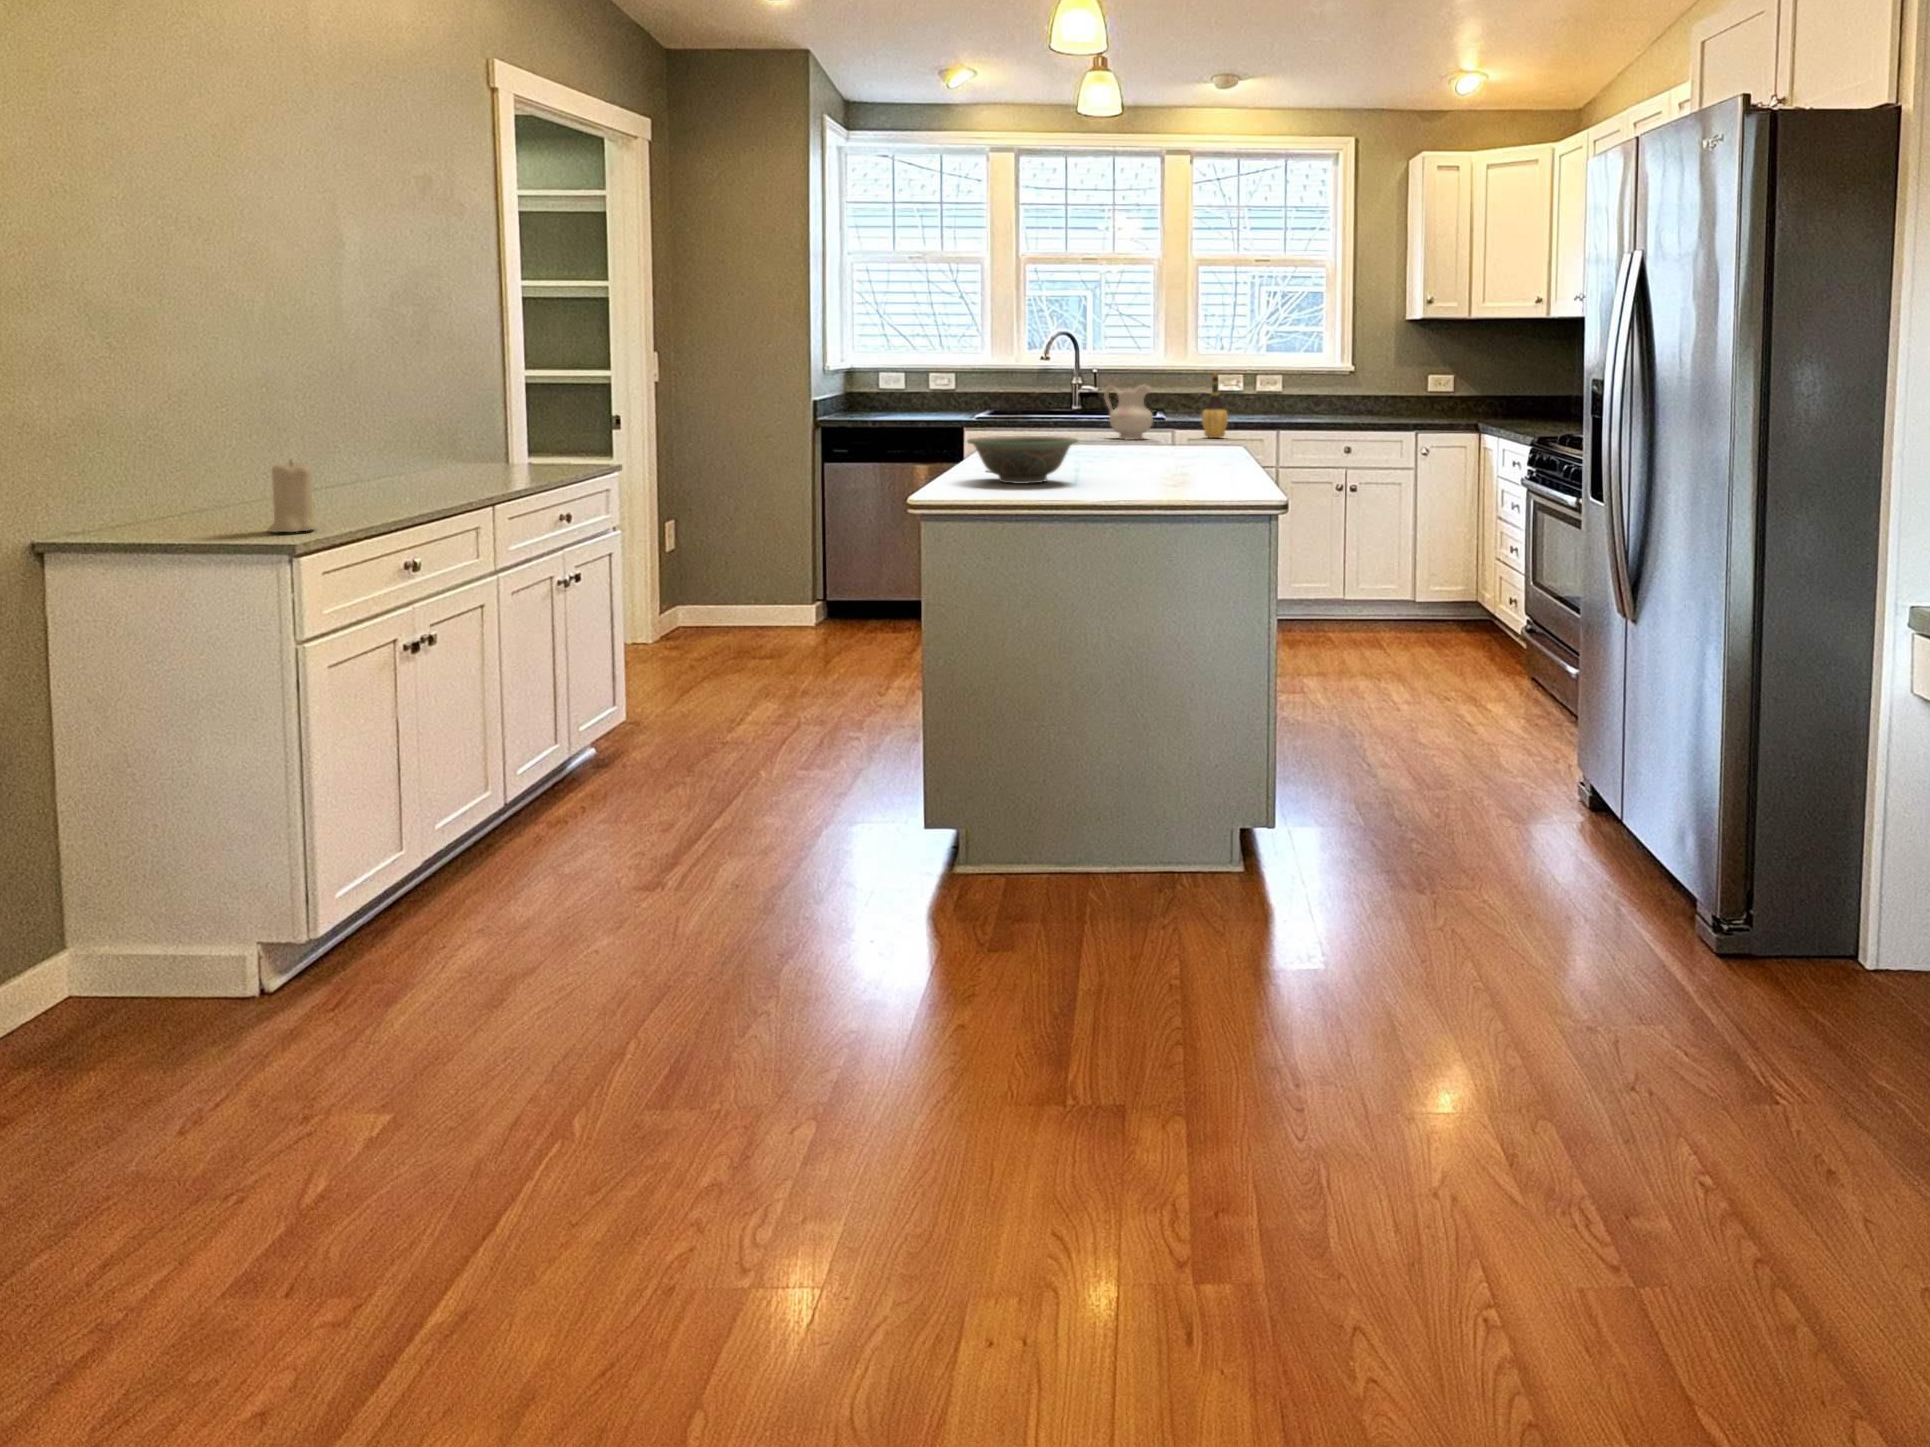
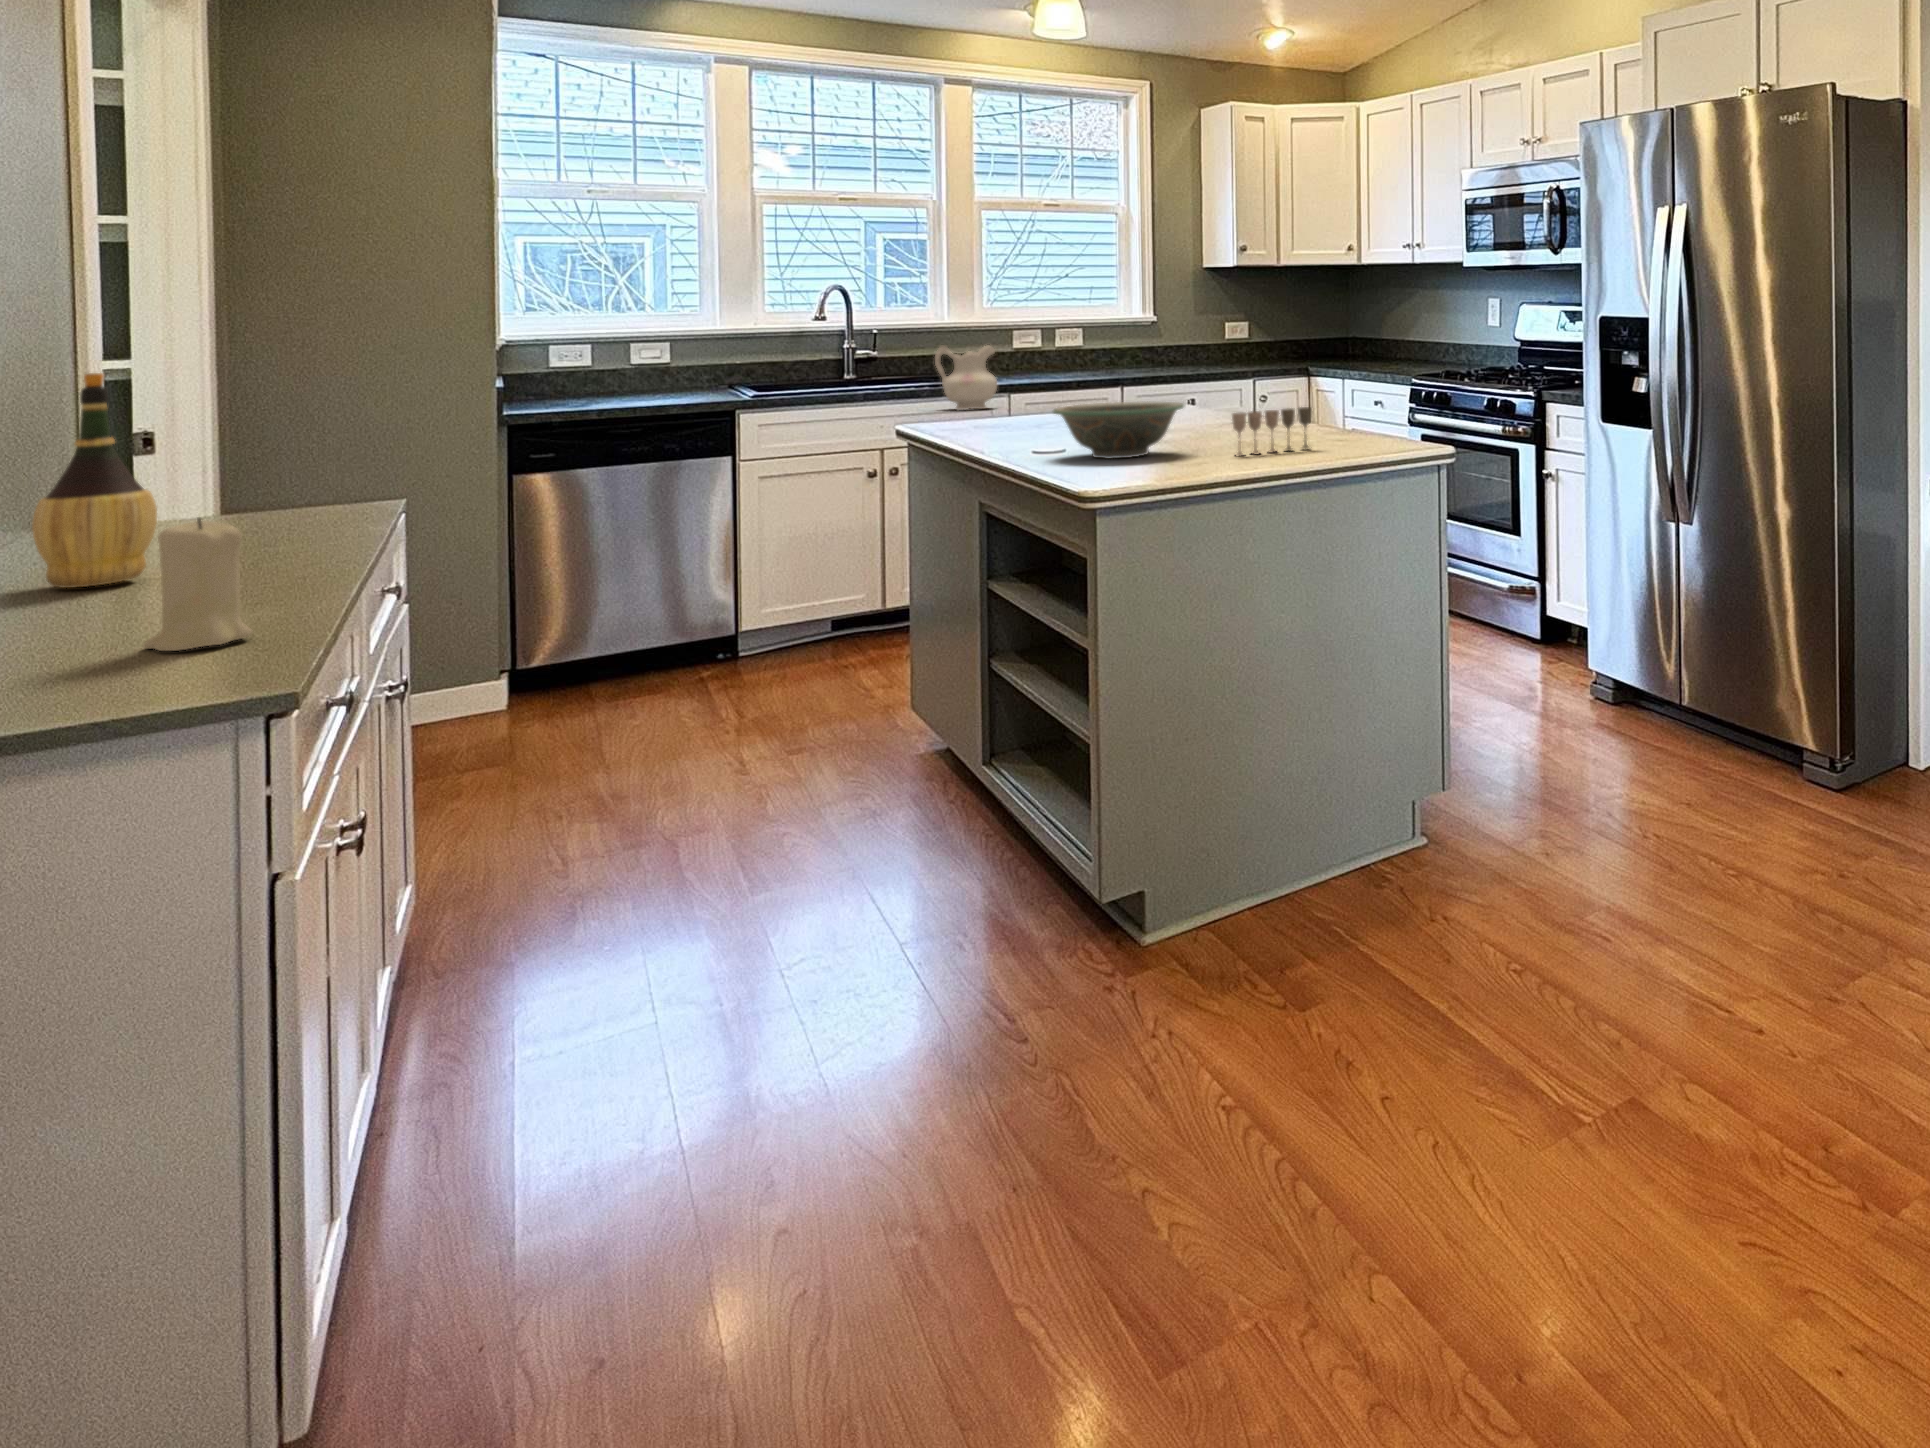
wine bottle: present [1202,372,1228,438] -> present [32,373,157,588]
wine glass: none [1093,451,1178,491] -> present [1232,407,1312,456]

